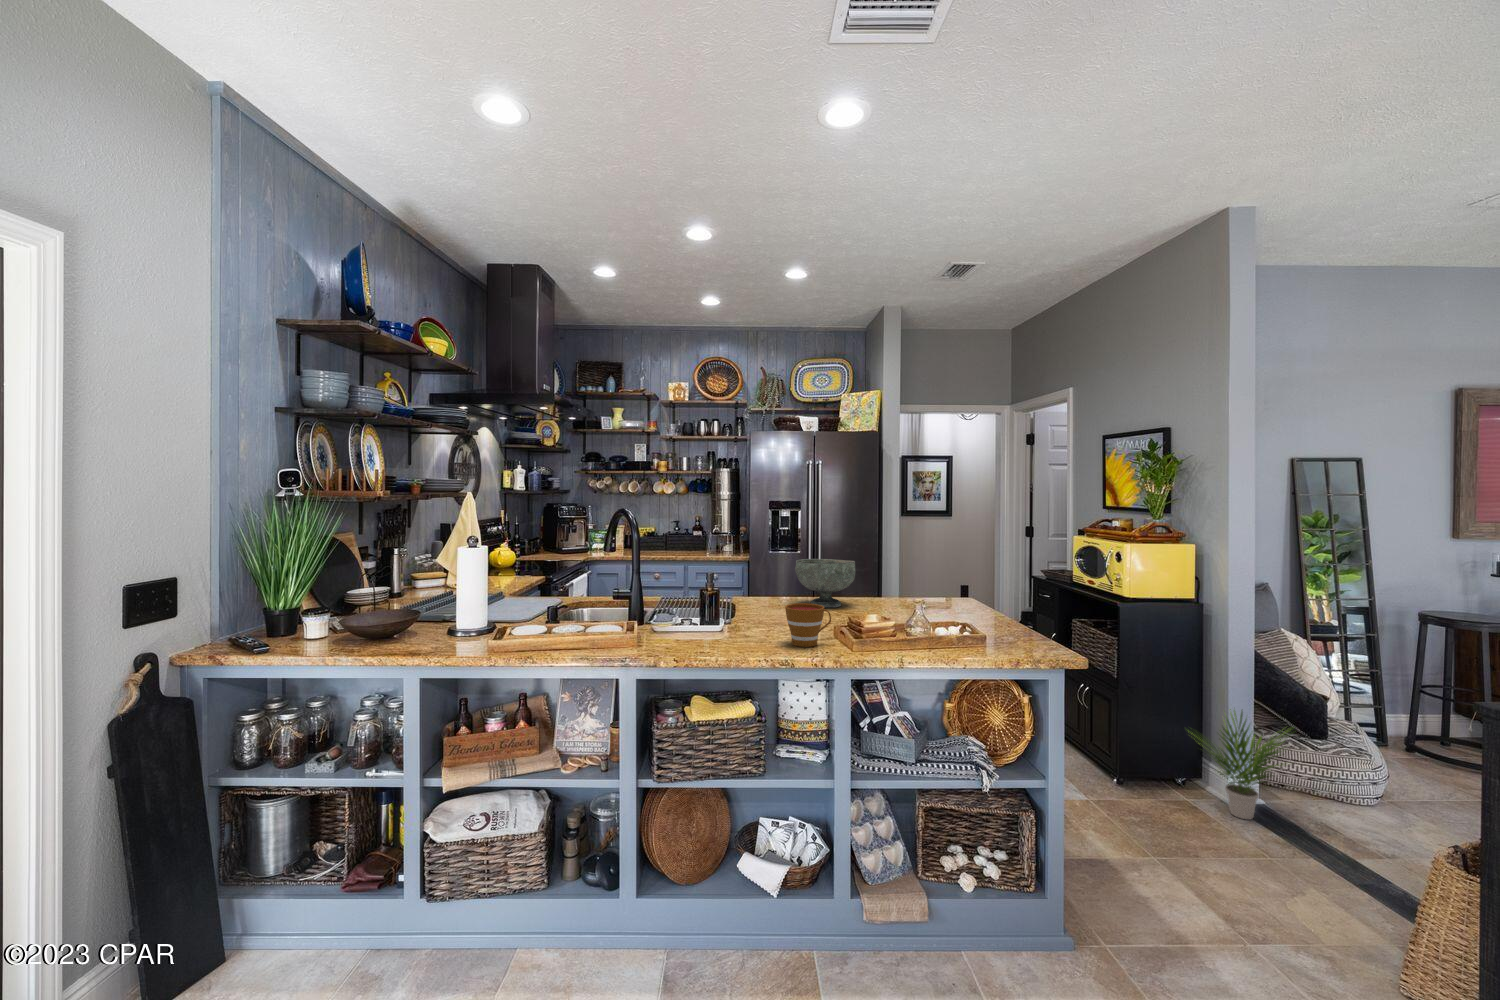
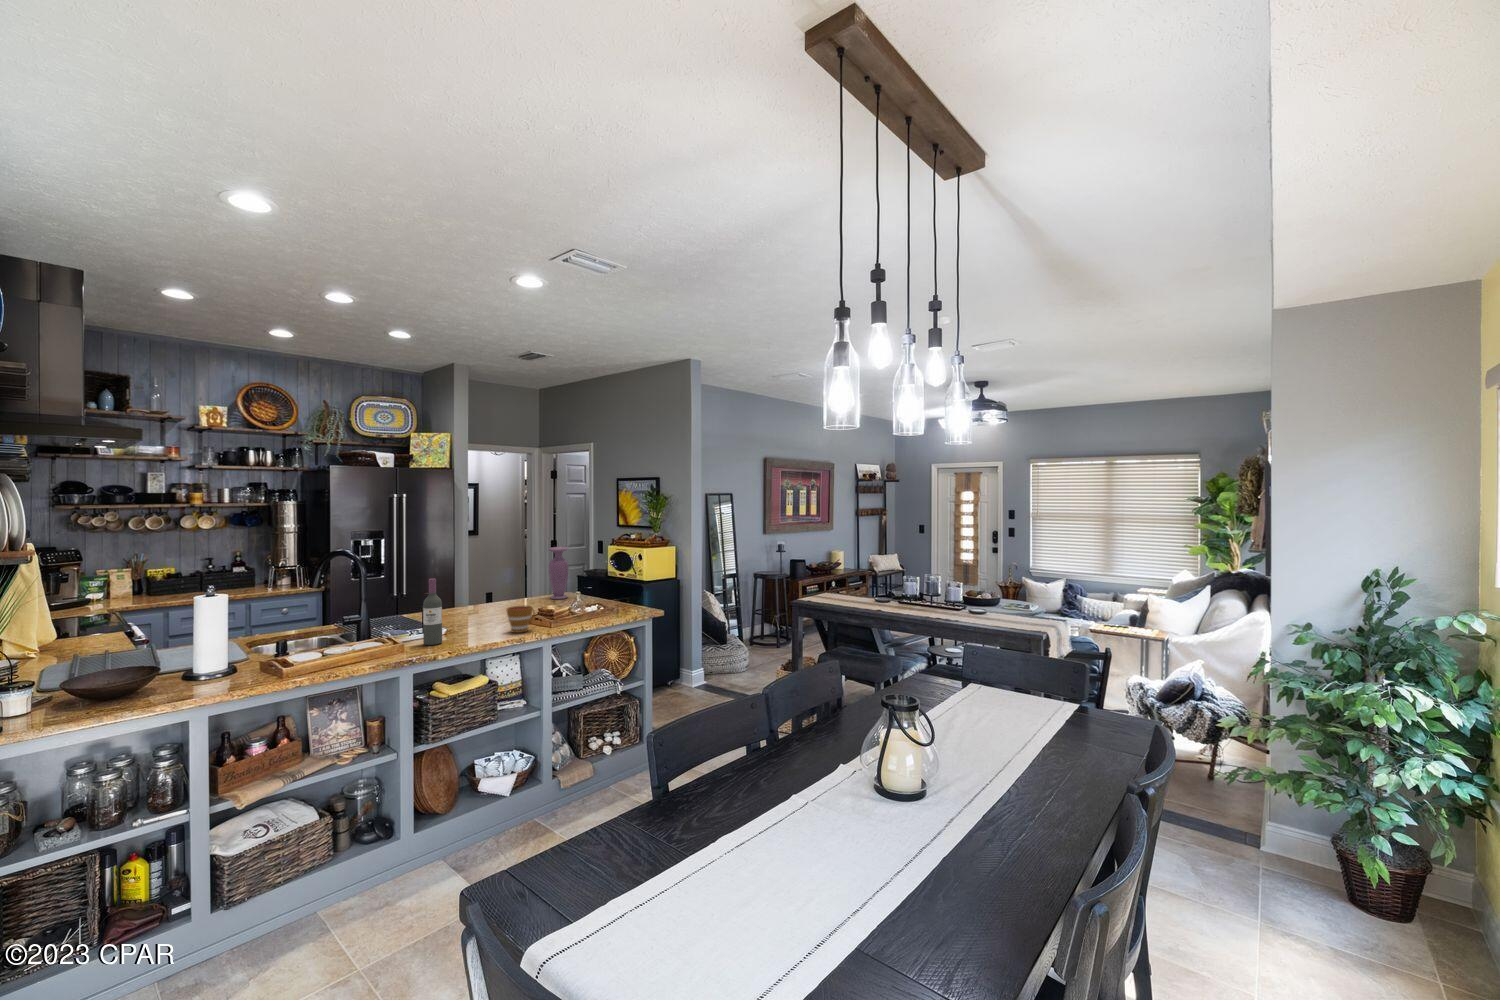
vase: none [932,526,962,606] -> present [549,547,568,599]
wine bottle: none [669,547,692,641] -> present [423,579,442,645]
decorative bowl: present [795,559,856,607] -> none [460,577,506,612]
potted plant: present [1192,709,1291,820] -> none [673,633,722,691]

